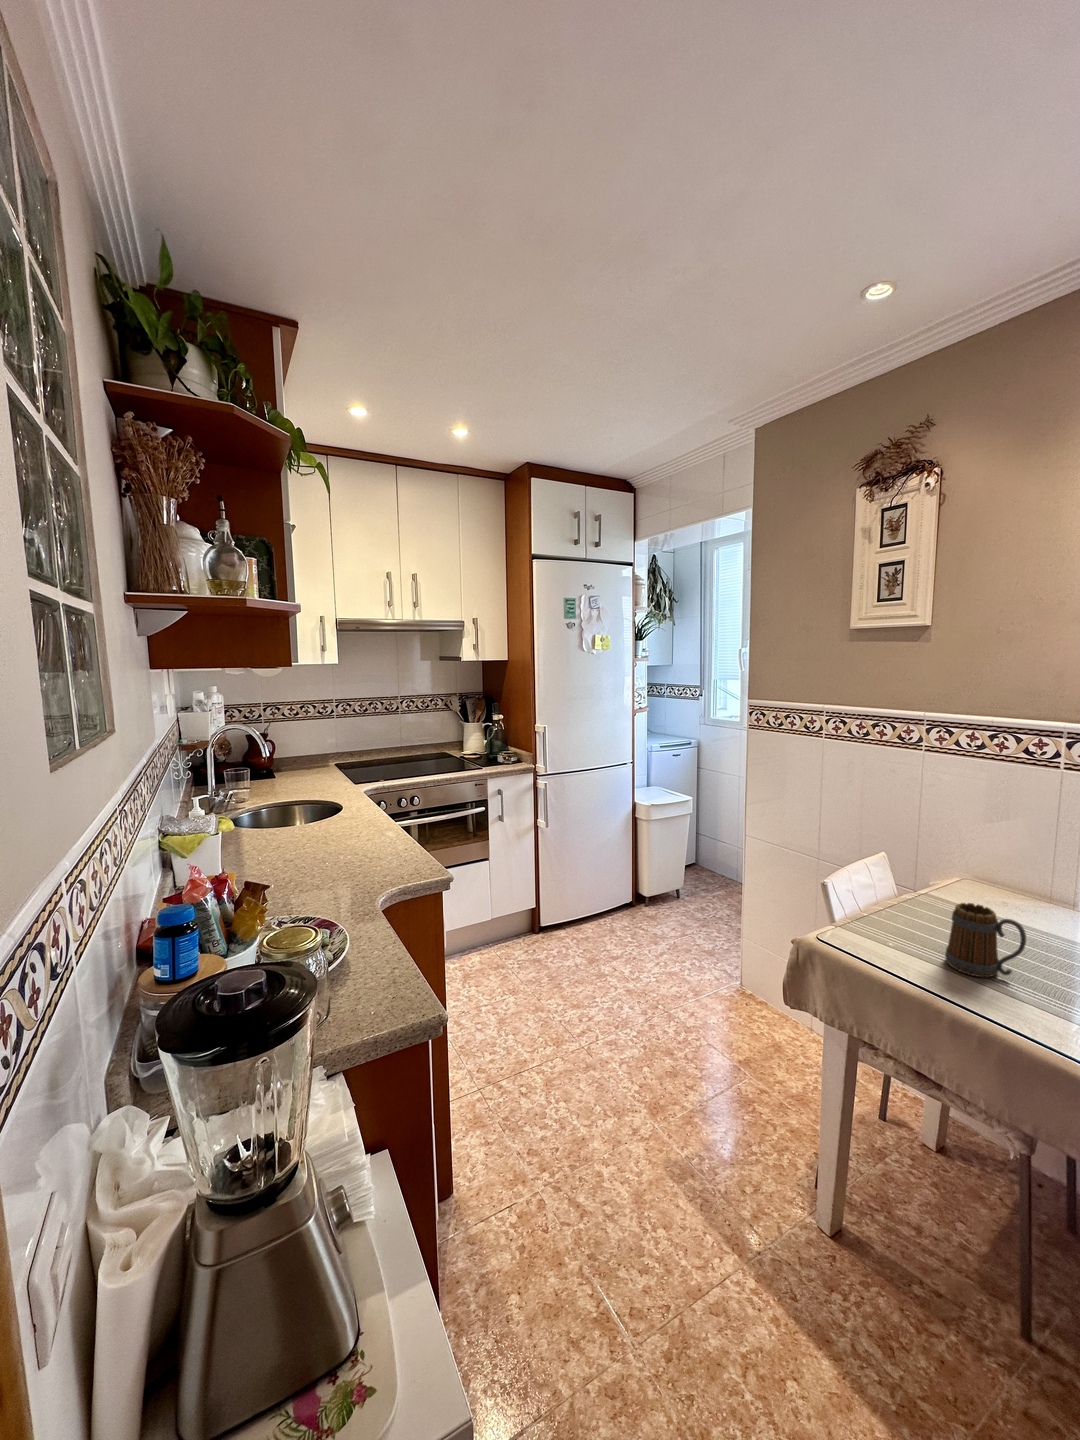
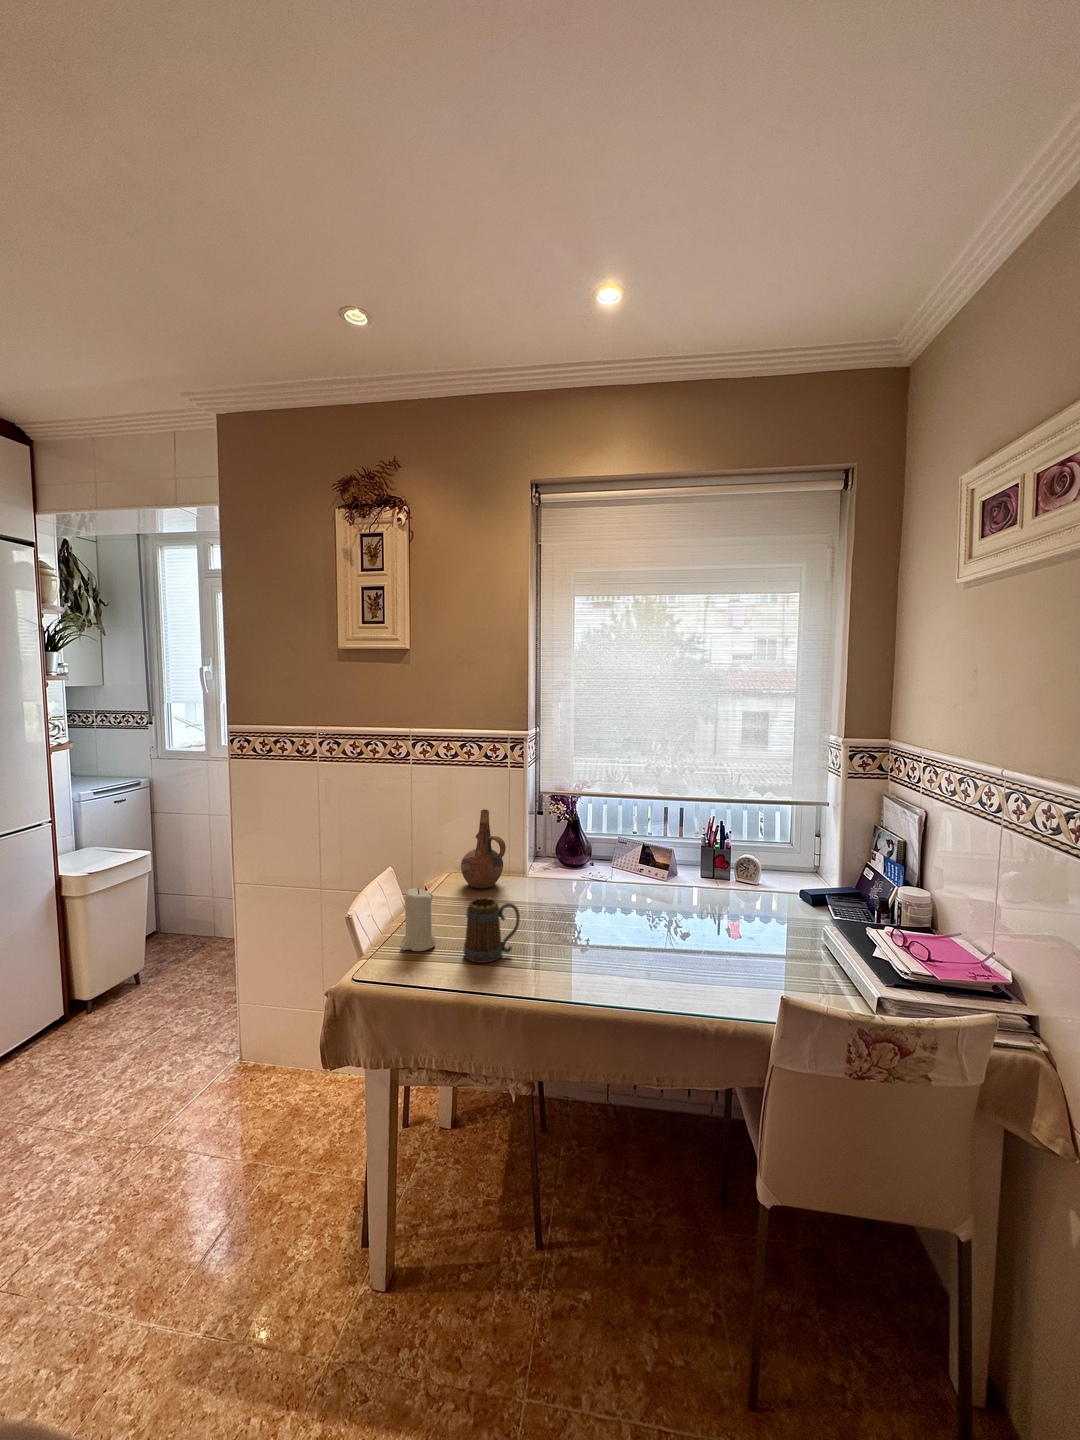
ceramic pitcher: none [973,811,1040,903] -> present [461,809,506,888]
candle: none [874,874,917,940] -> present [401,888,436,951]

